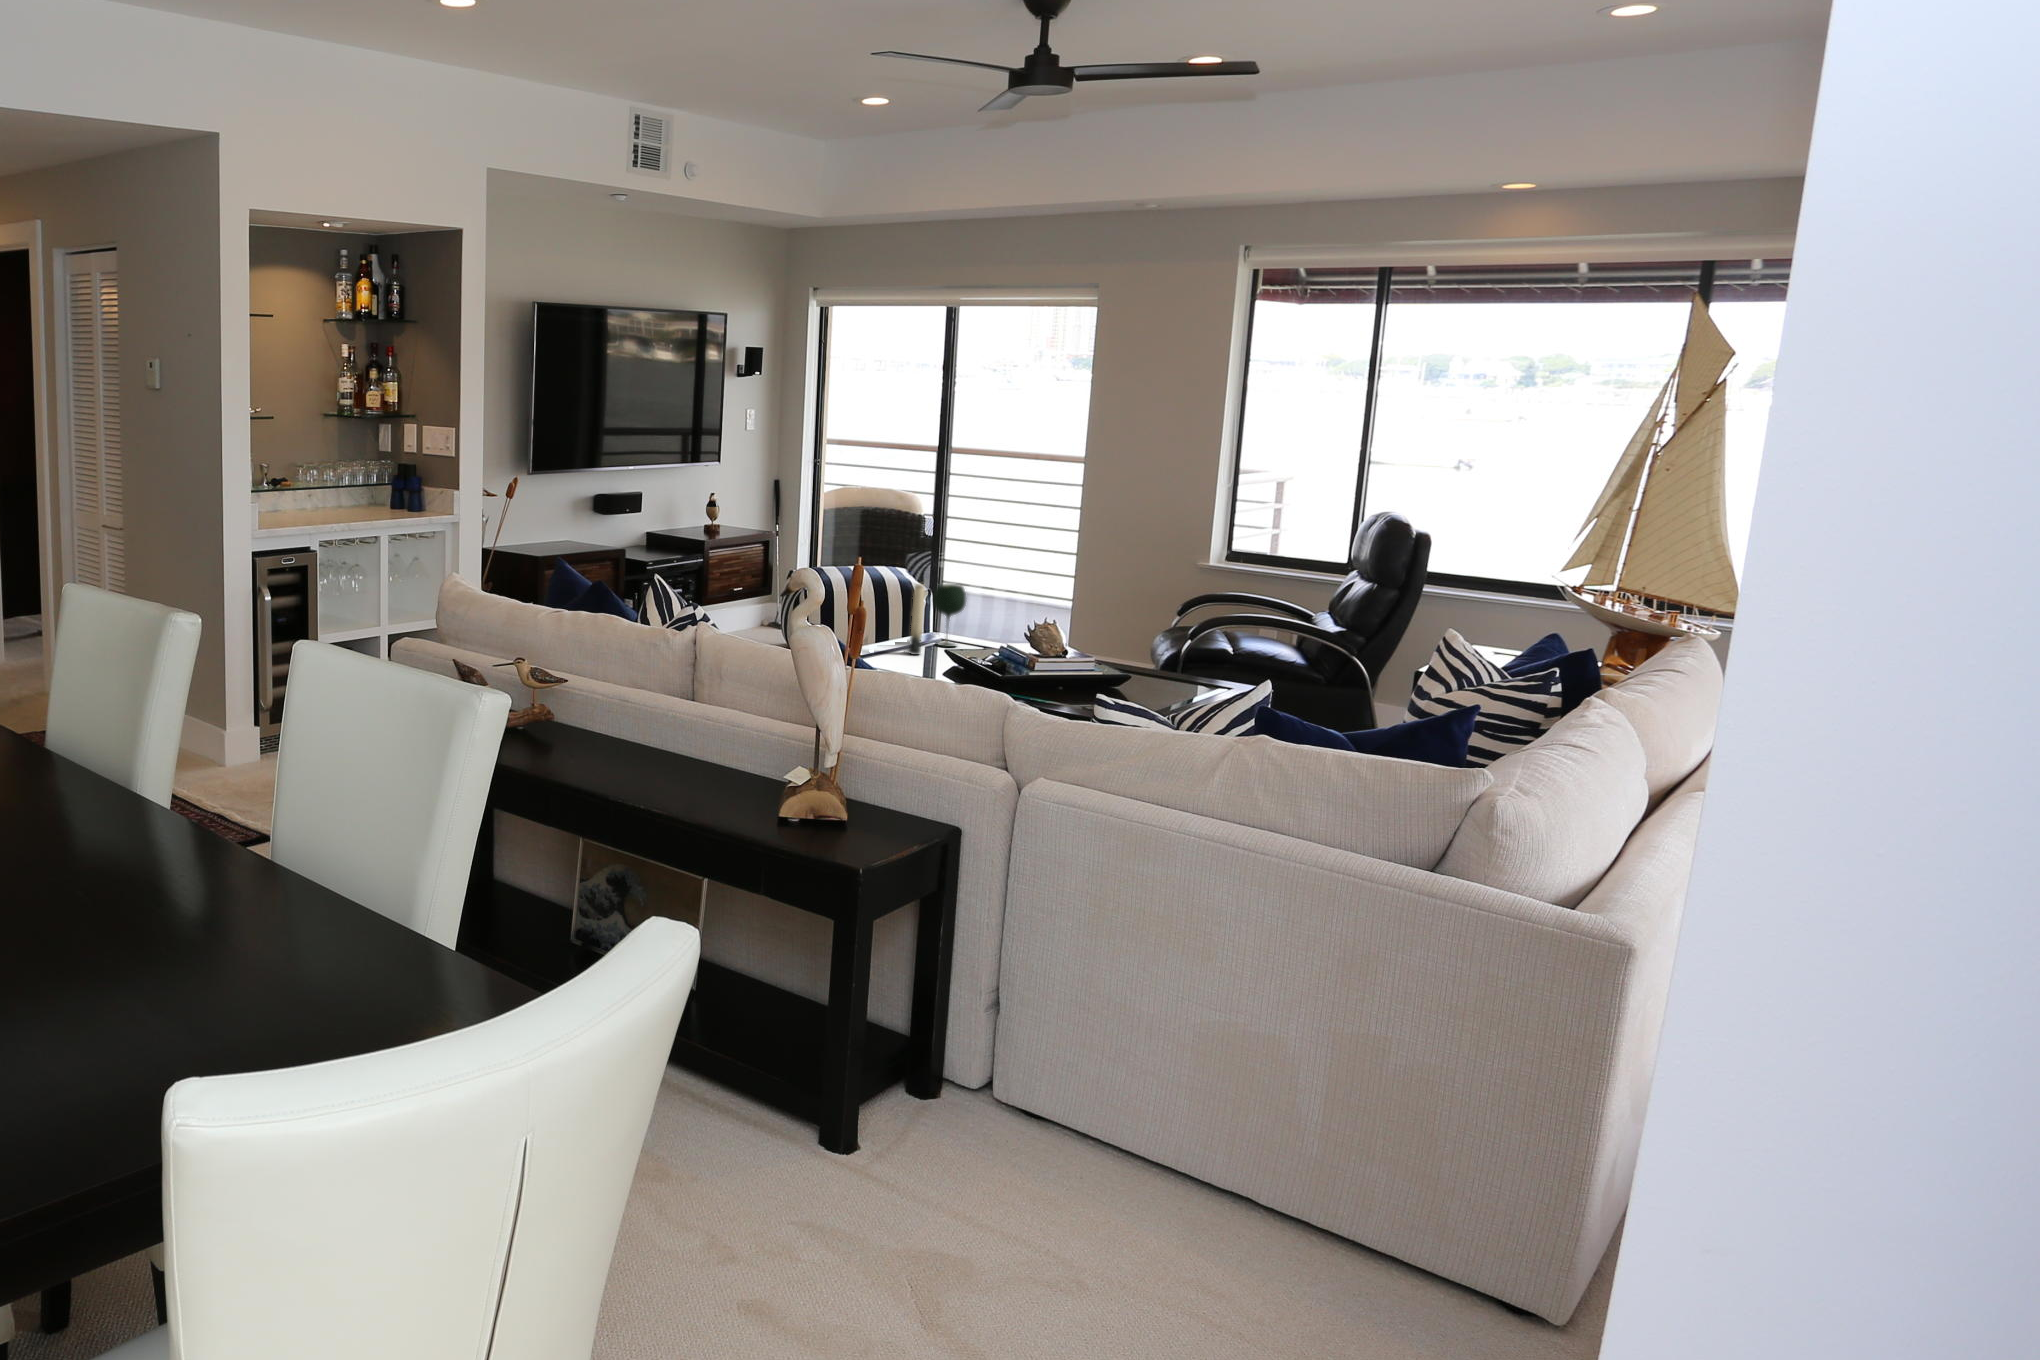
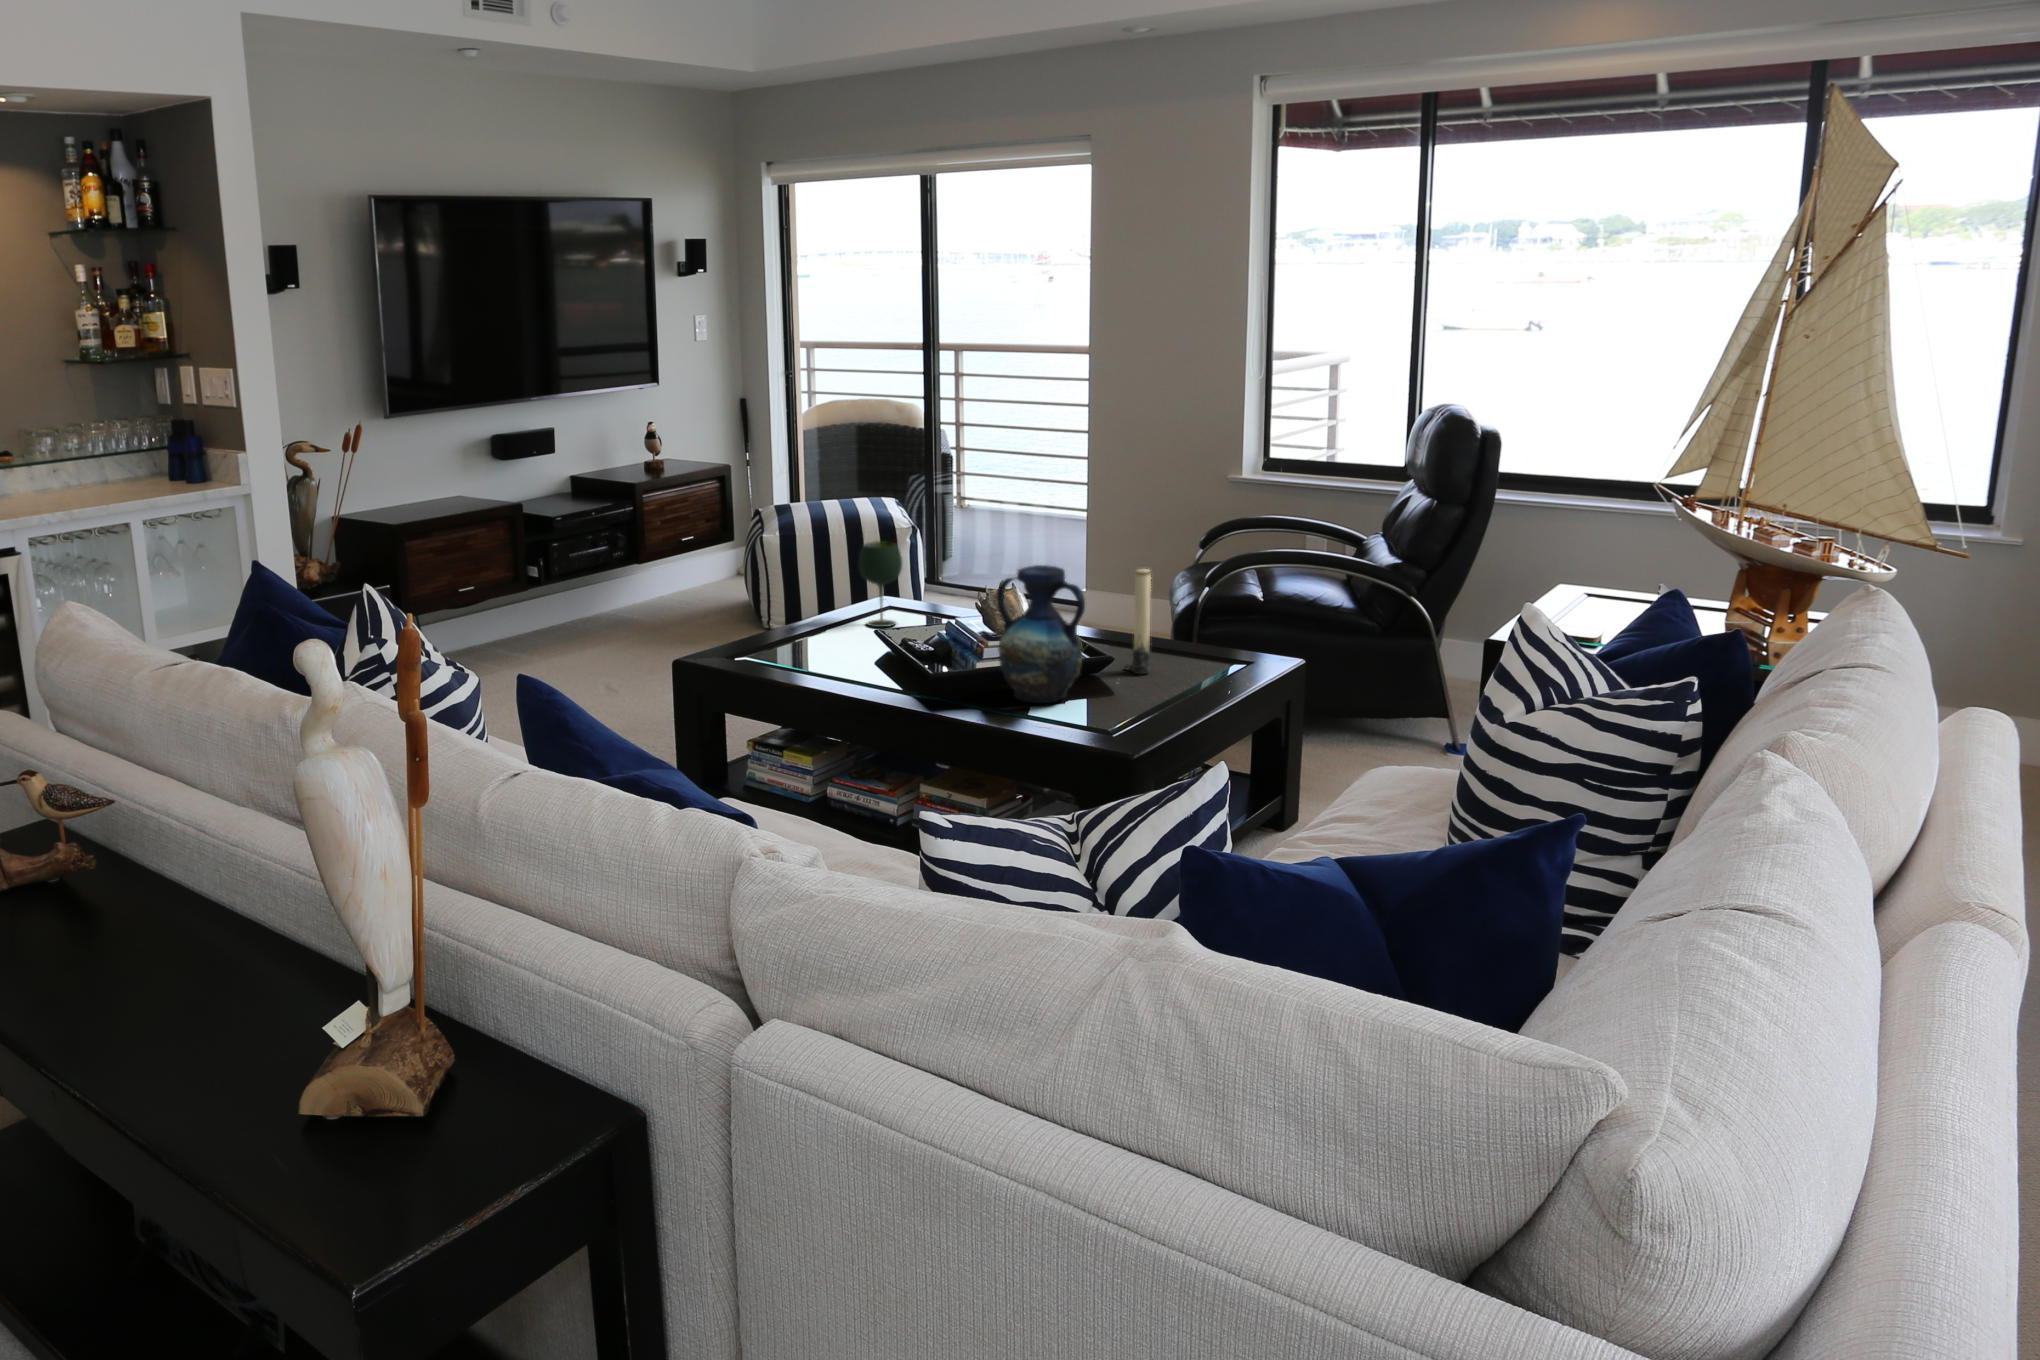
candle: present [905,584,924,655] -> present [1124,569,1151,674]
vase: none [1055,600,1123,697] -> present [997,565,1085,703]

